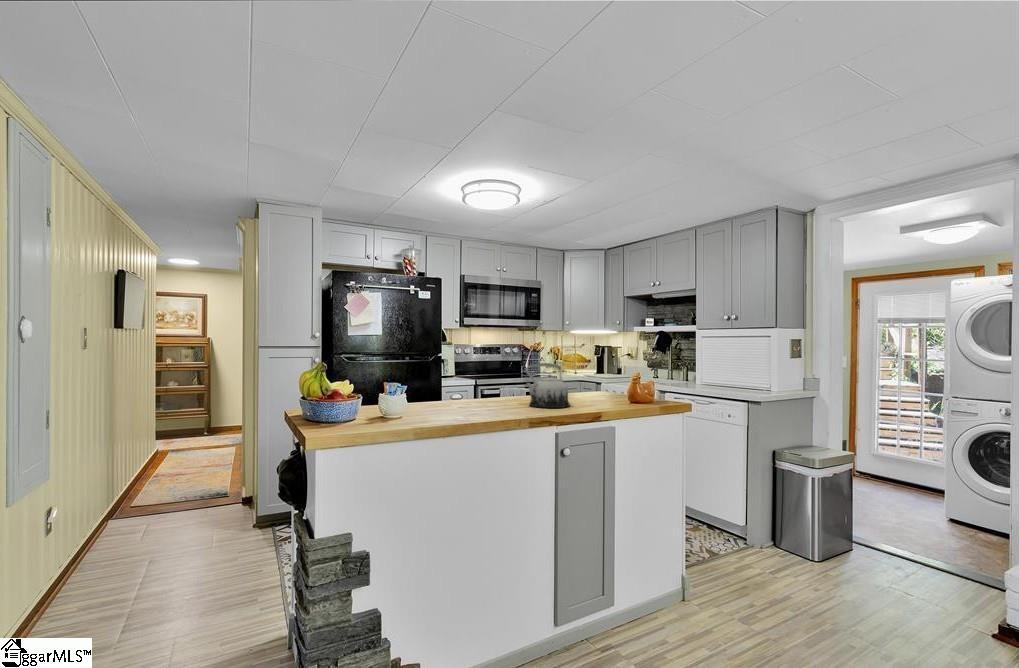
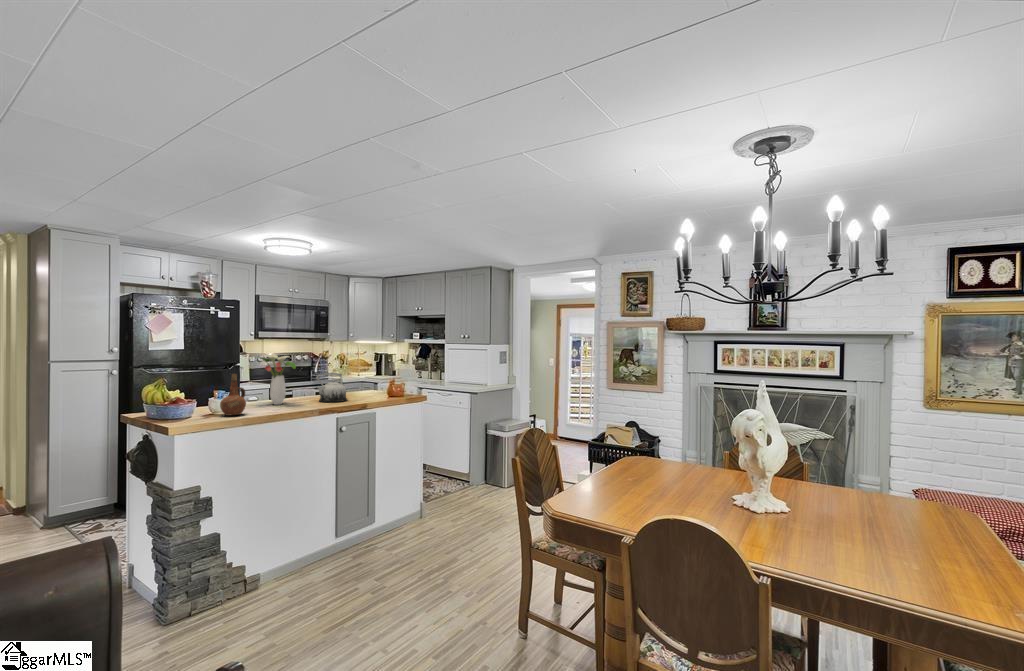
flower arrangement: none [435,334,496,408] -> present [258,355,296,405]
ceramic pitcher: none [388,358,424,422] -> present [220,374,246,416]

